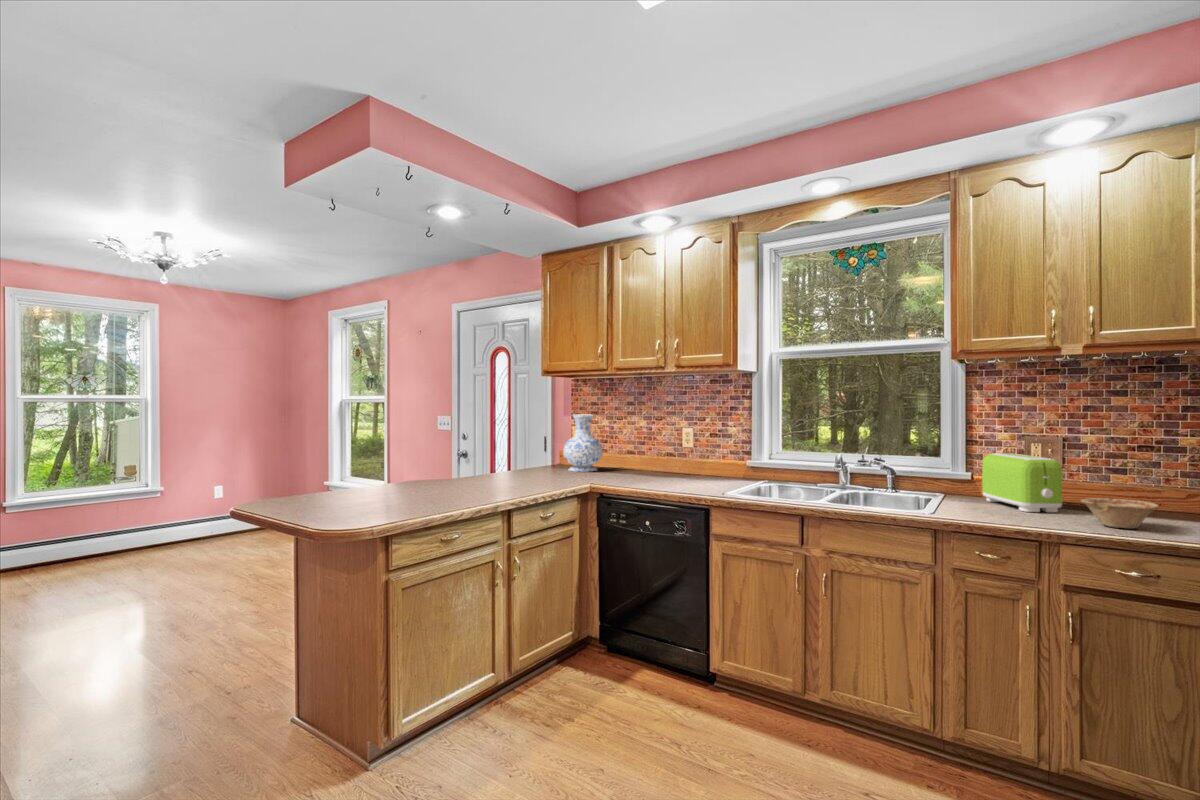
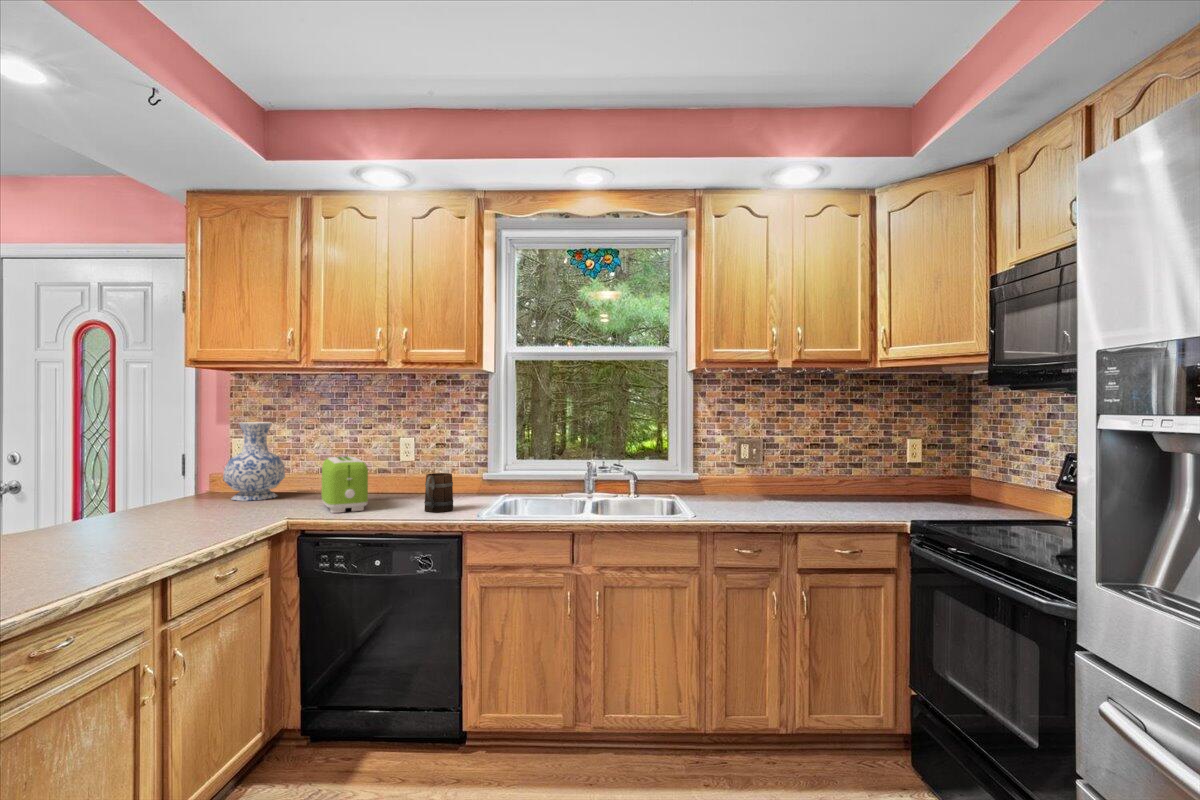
toaster: present [982,453,1062,512] -> present [321,456,368,513]
mug: none [684,458,711,489] -> present [424,473,453,512]
dish: present [1081,498,1159,529] -> none [800,489,853,514]

